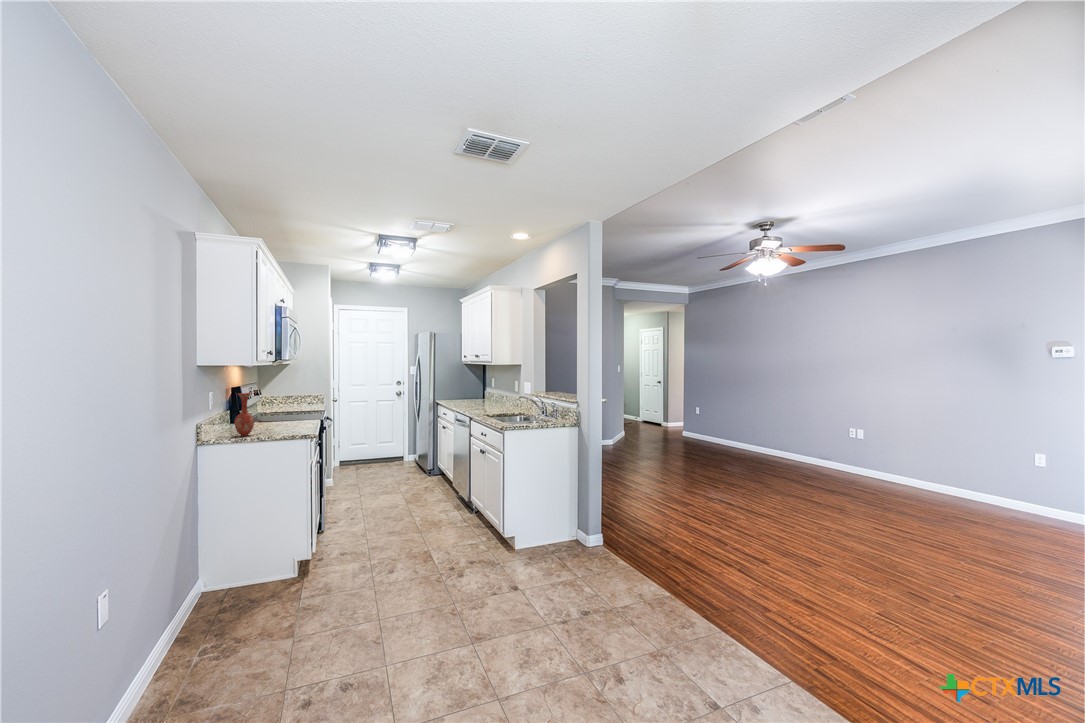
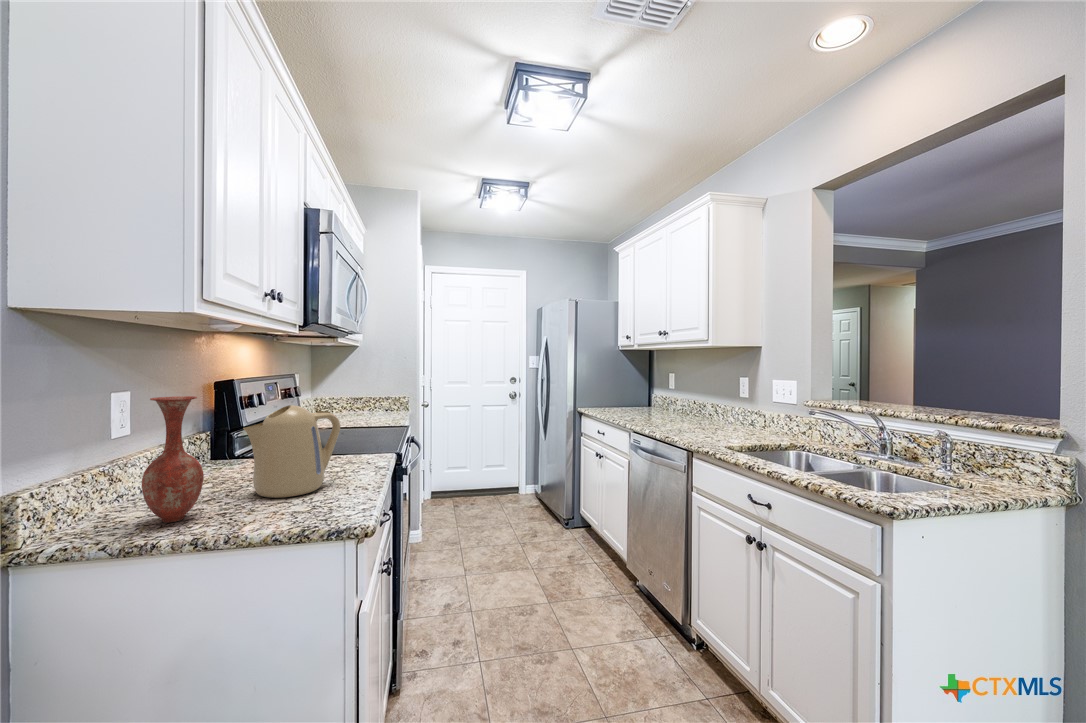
kettle: none [263,397,300,431] -> present [243,405,340,498]

